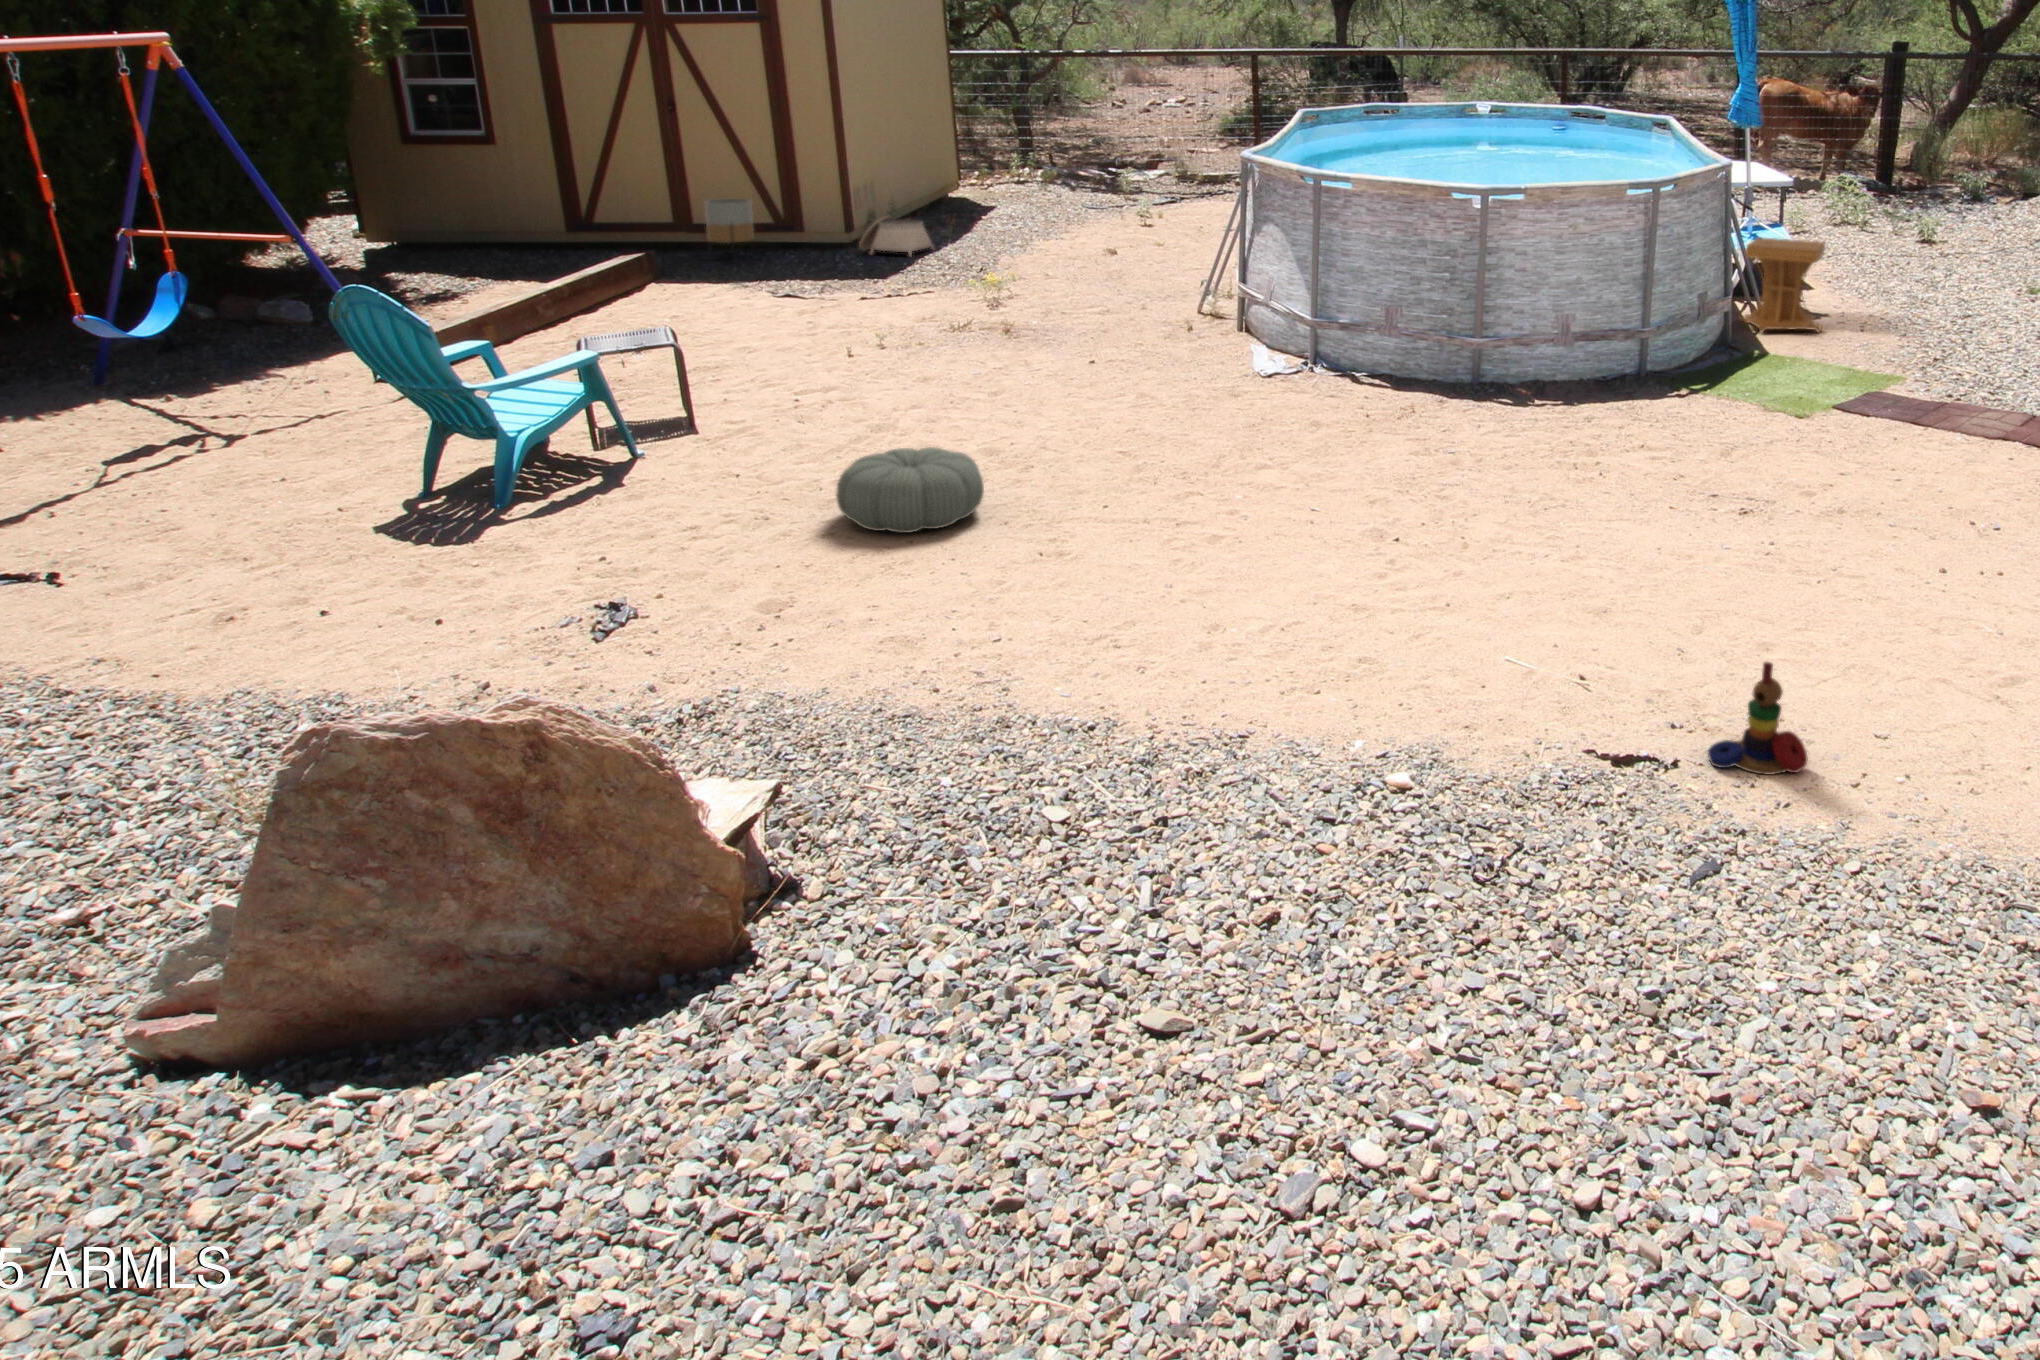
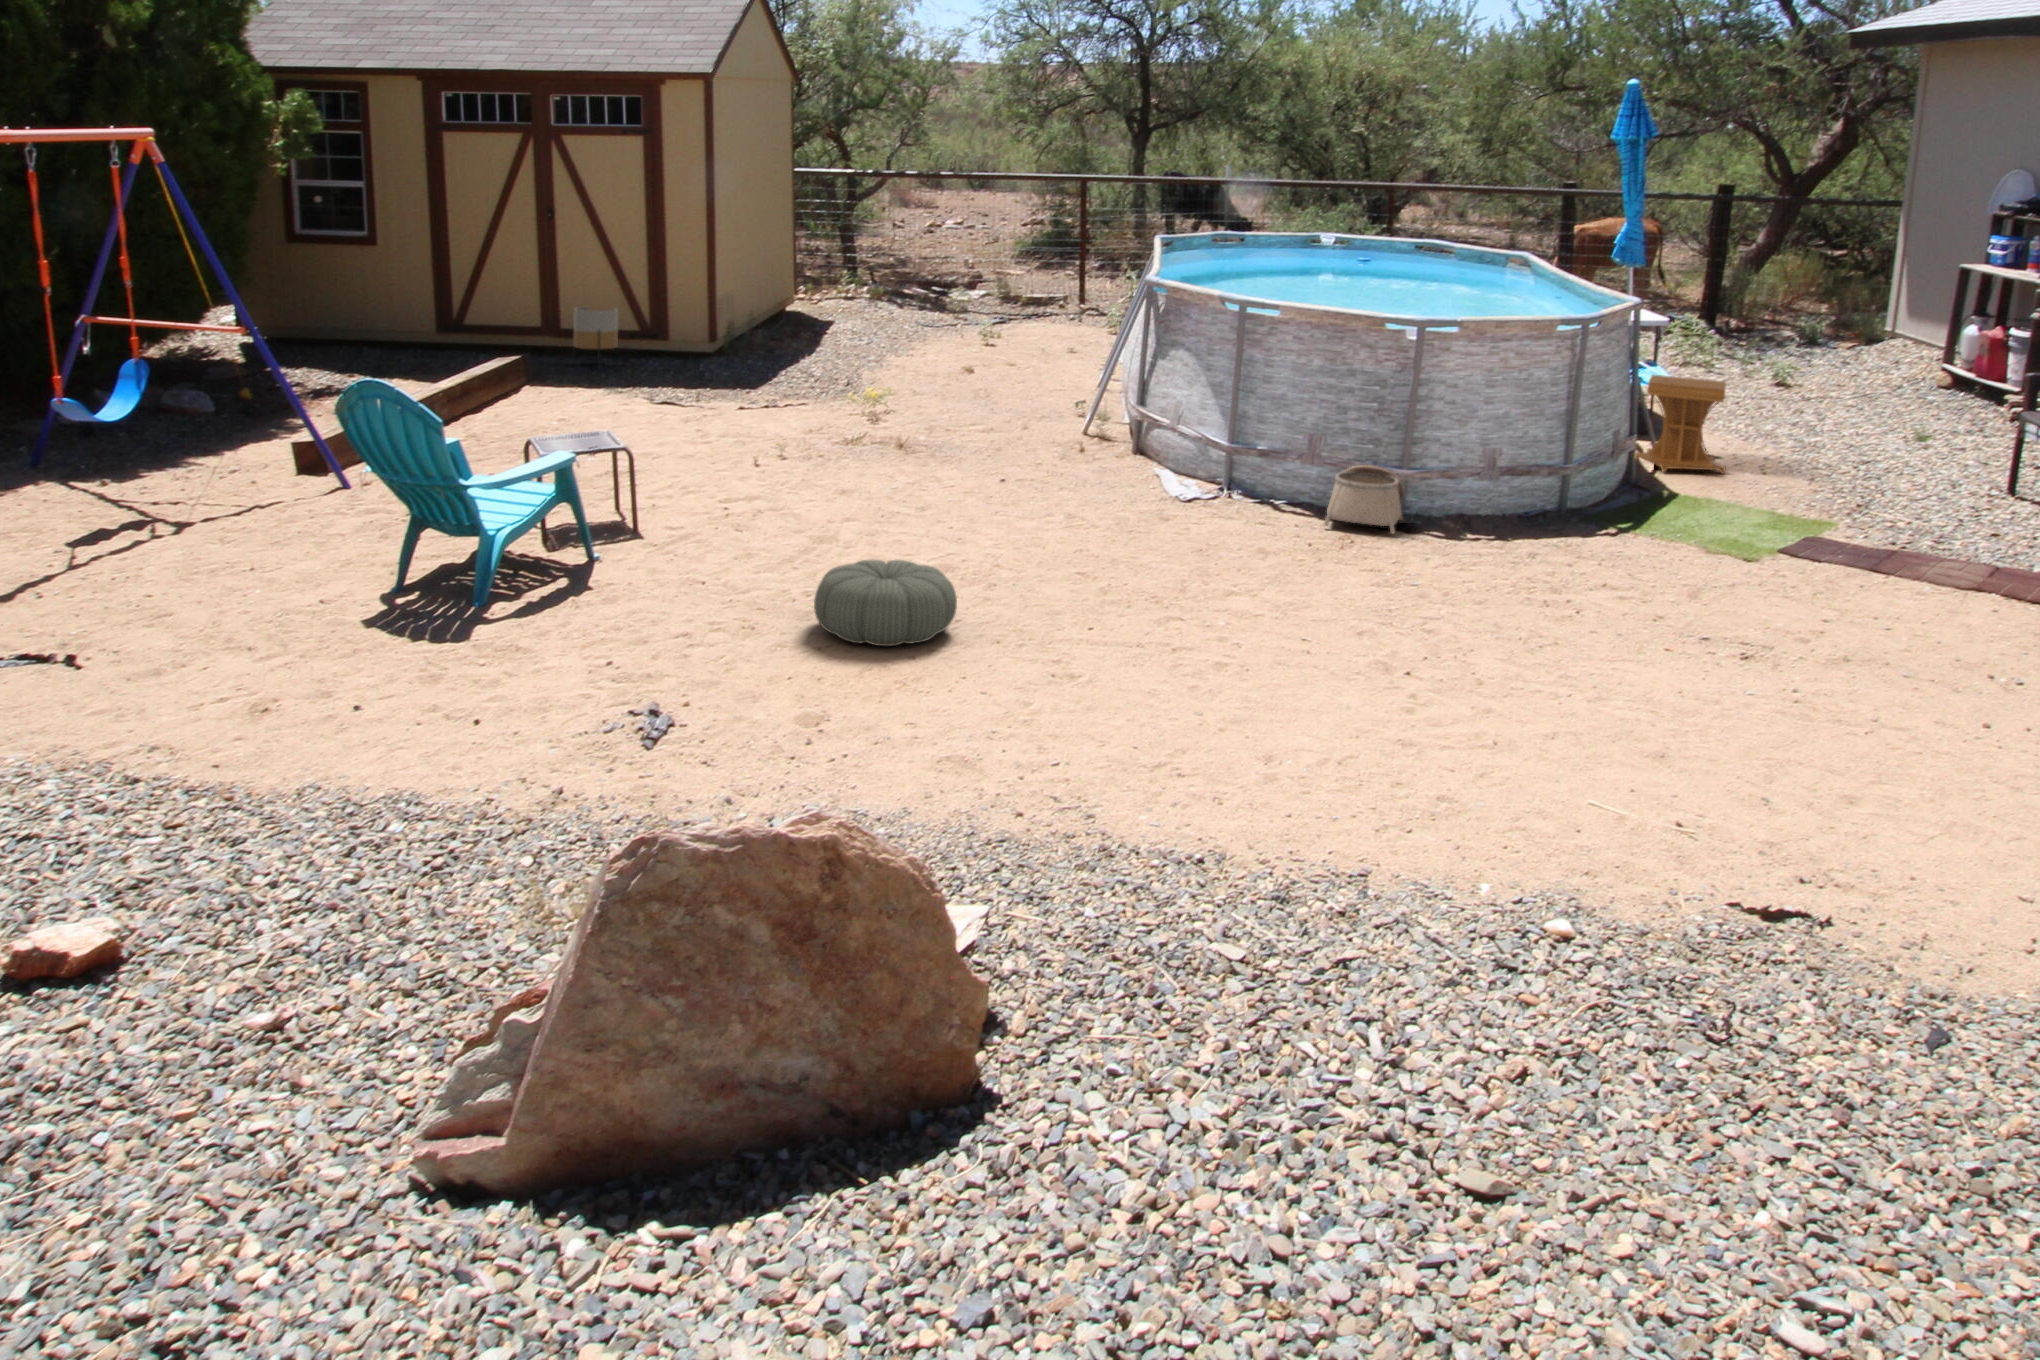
basket: present [859,216,934,256] -> present [1324,465,1404,534]
stacking toy: present [1708,662,1808,775] -> none [1851,821,1966,945]

